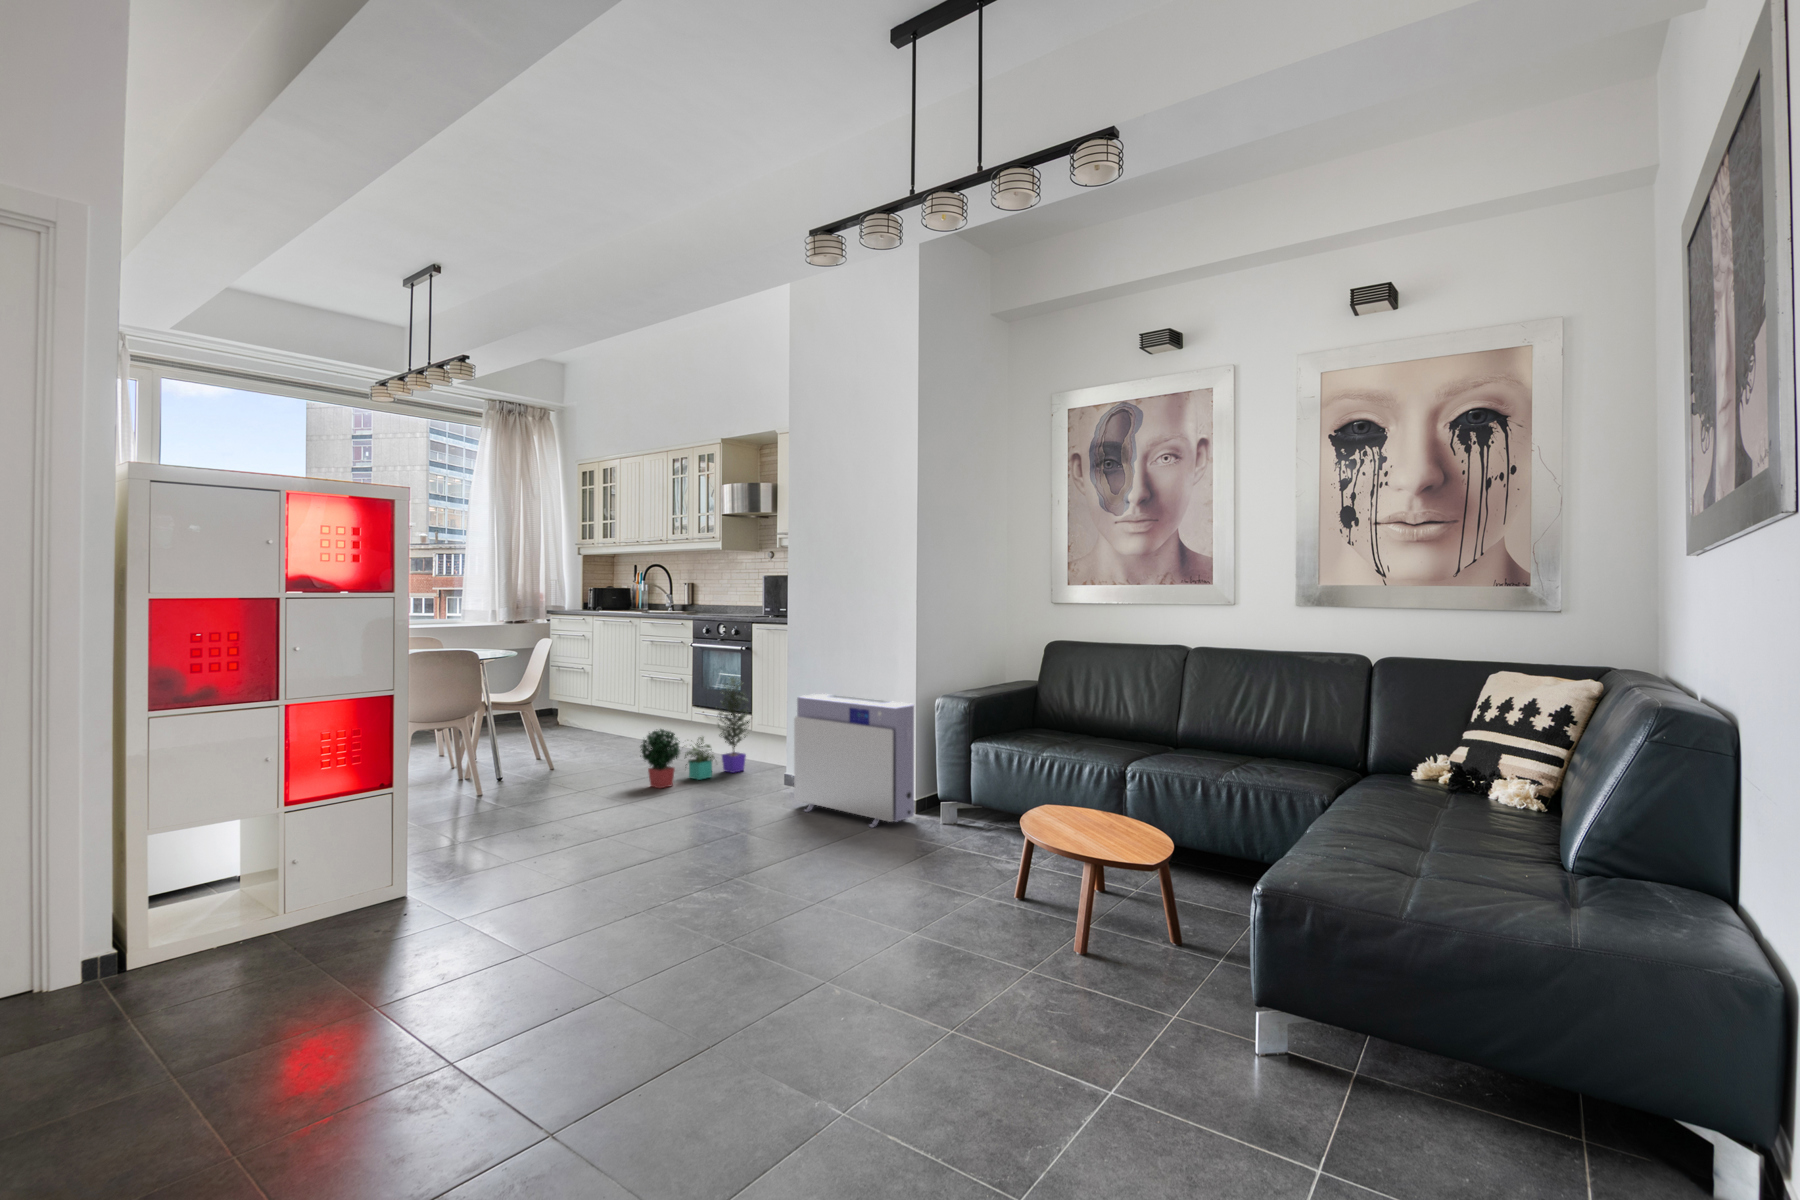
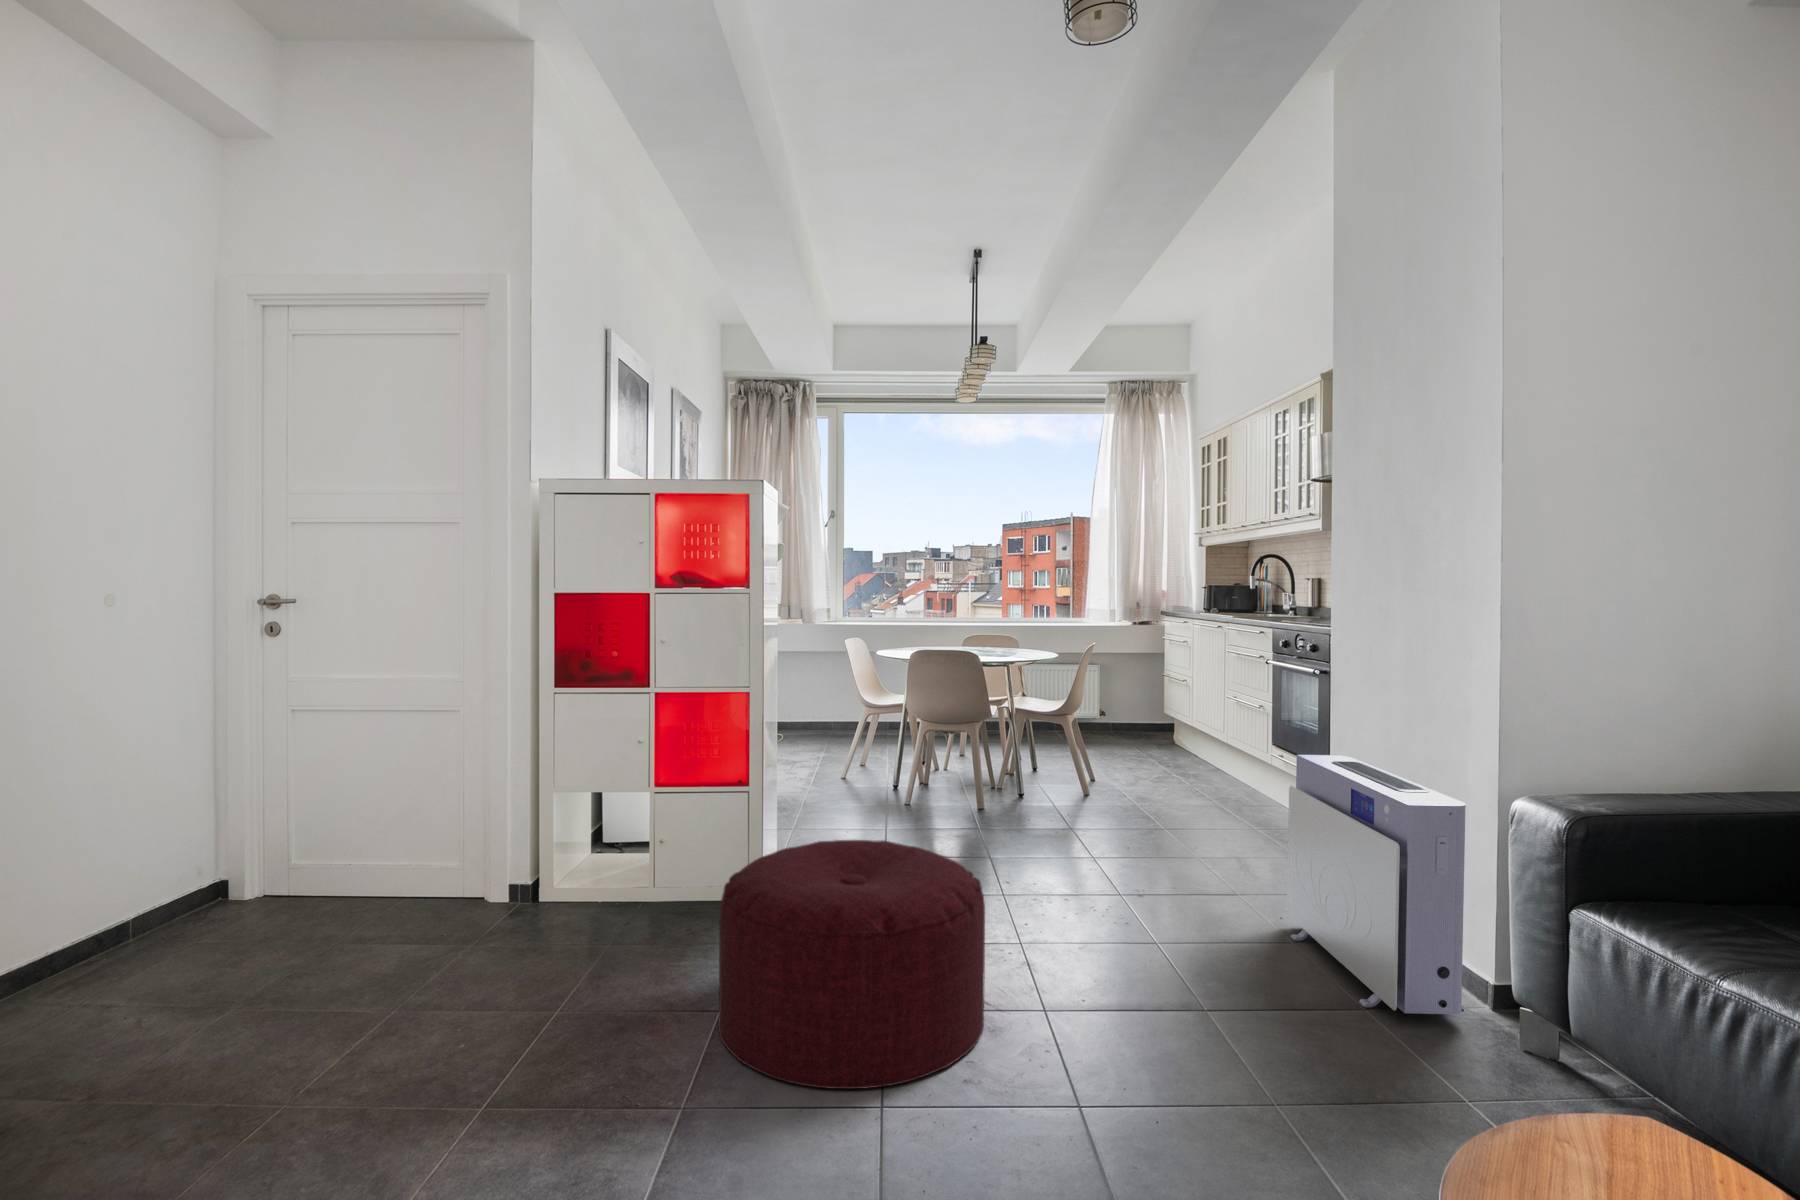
potted plant: present [641,676,750,788] -> none [1133,709,1313,847]
ottoman: none [521,788,731,958] -> present [718,840,985,1089]

